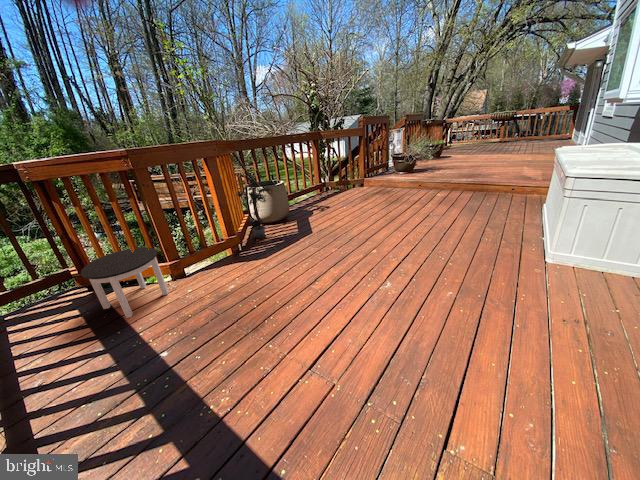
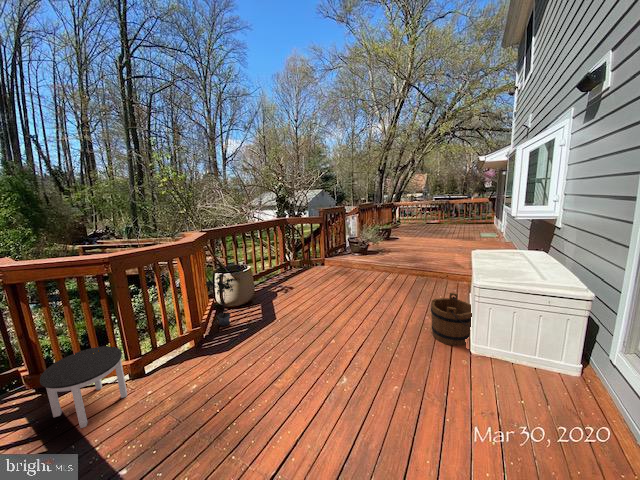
bucket: none [490,194,551,253] -> present [431,293,472,346]

